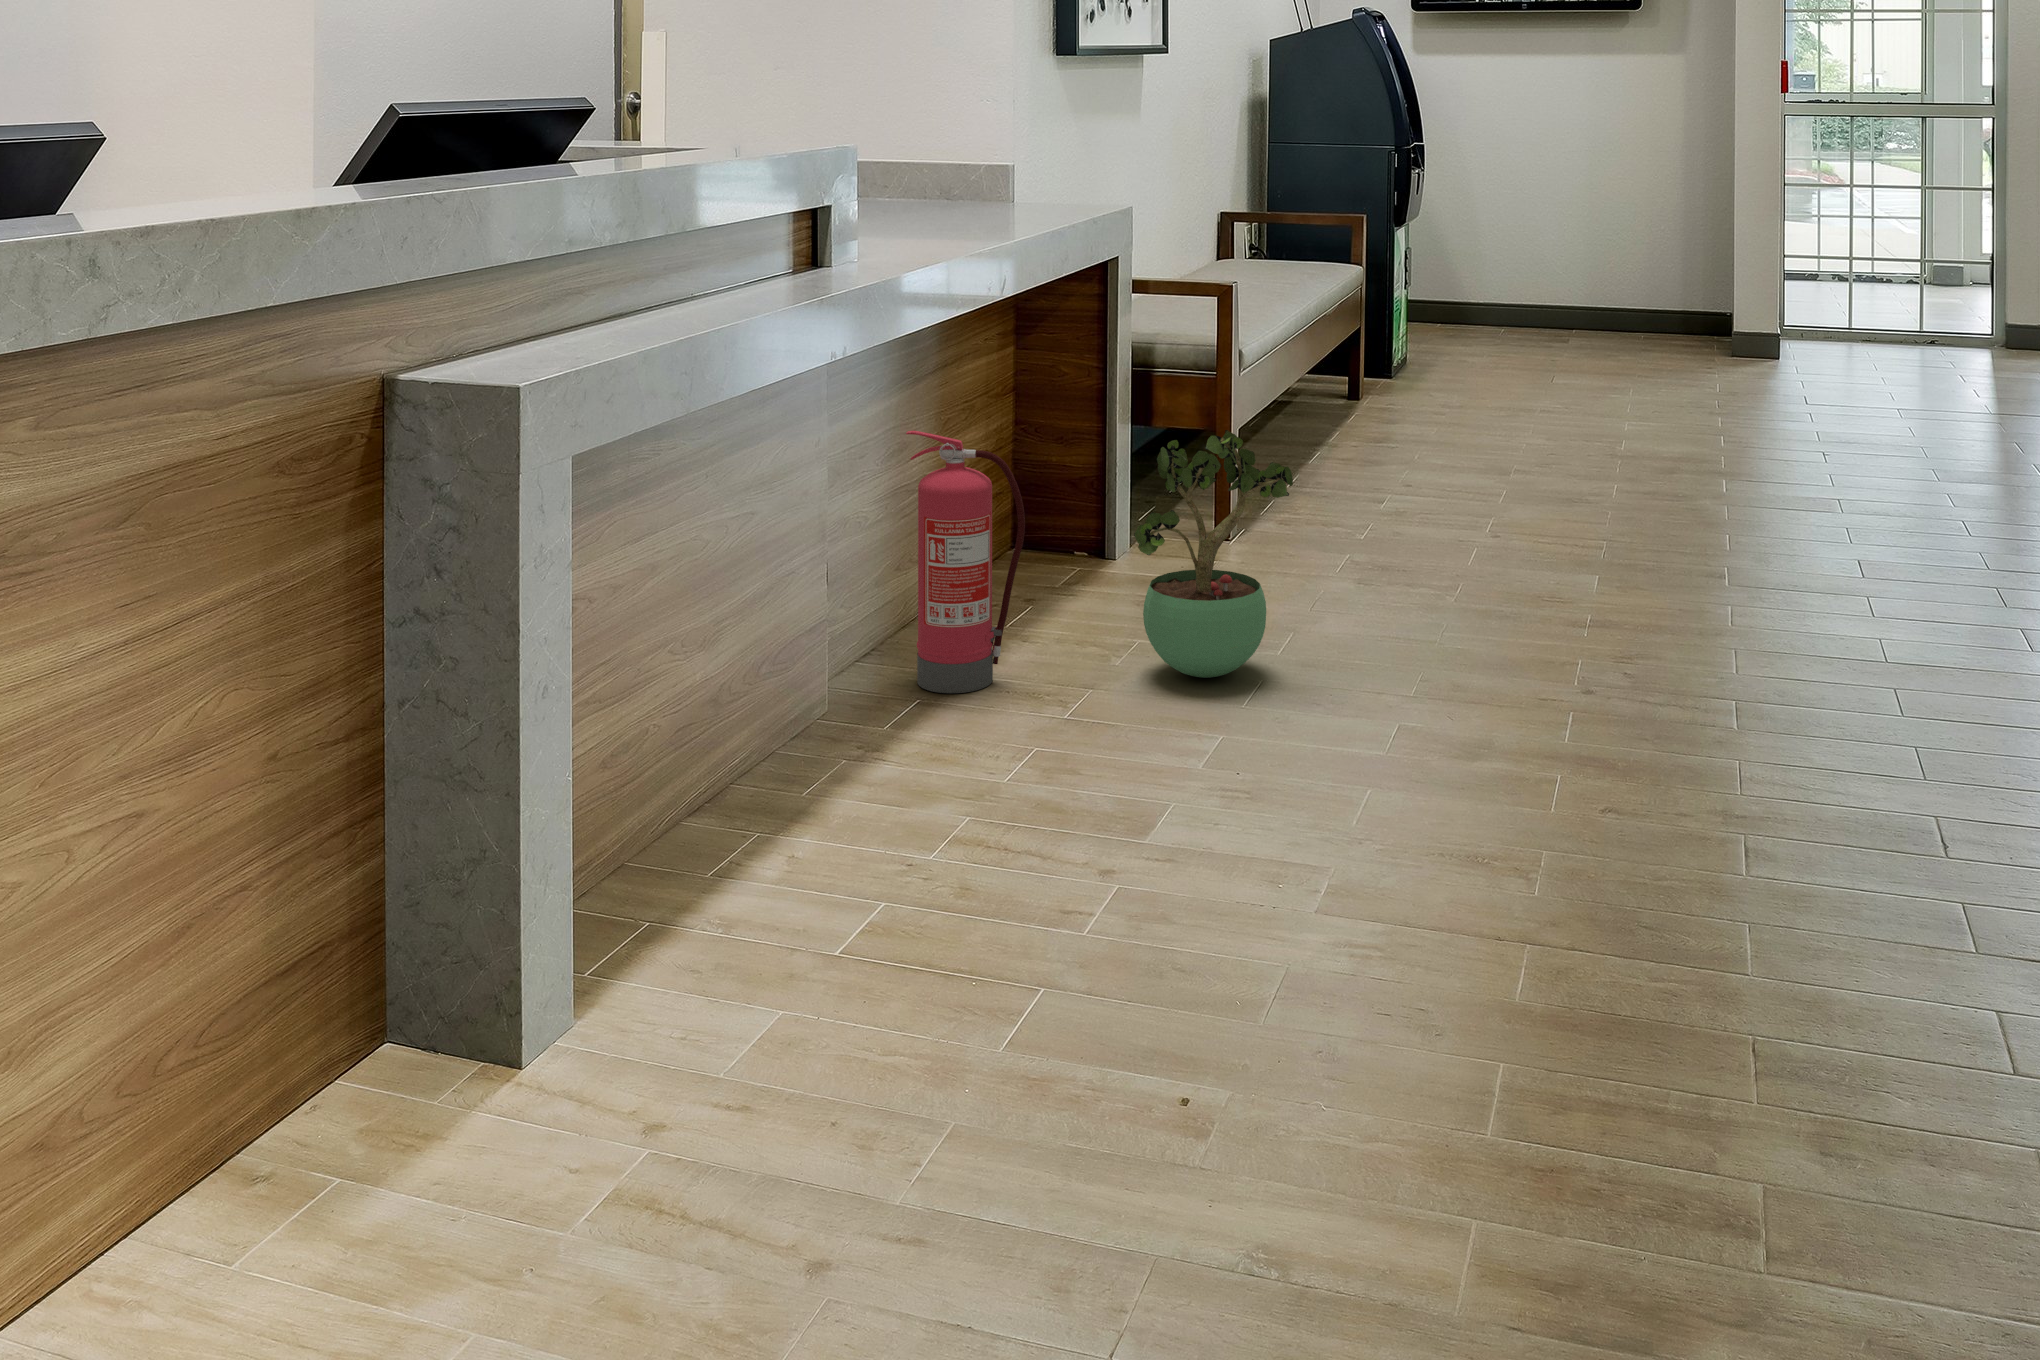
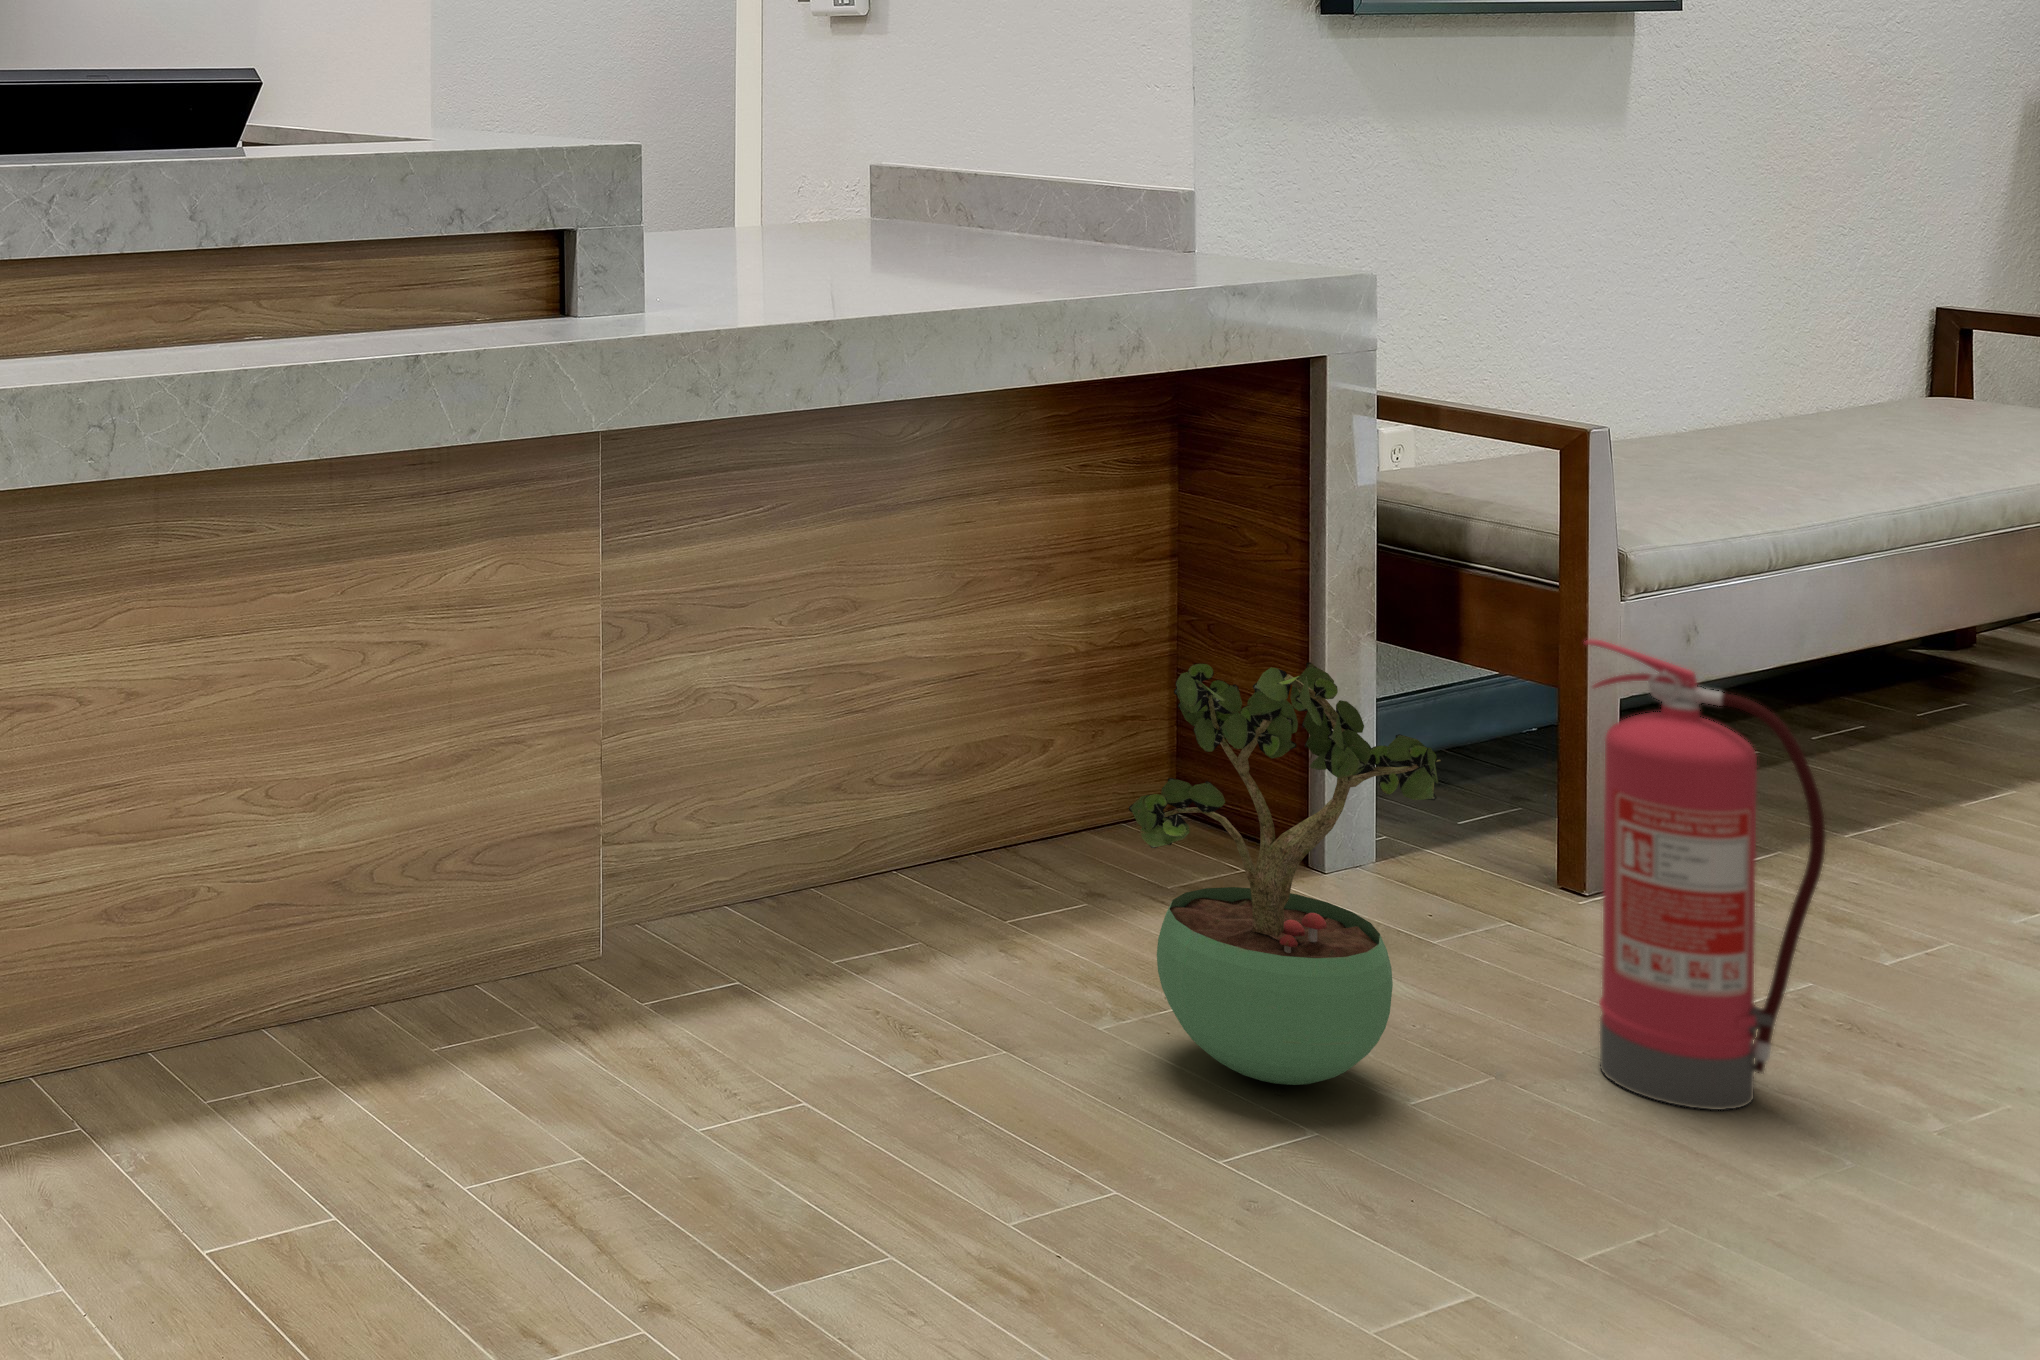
fire extinguisher: present [906,431,1025,693] -> present [1585,639,1825,1110]

